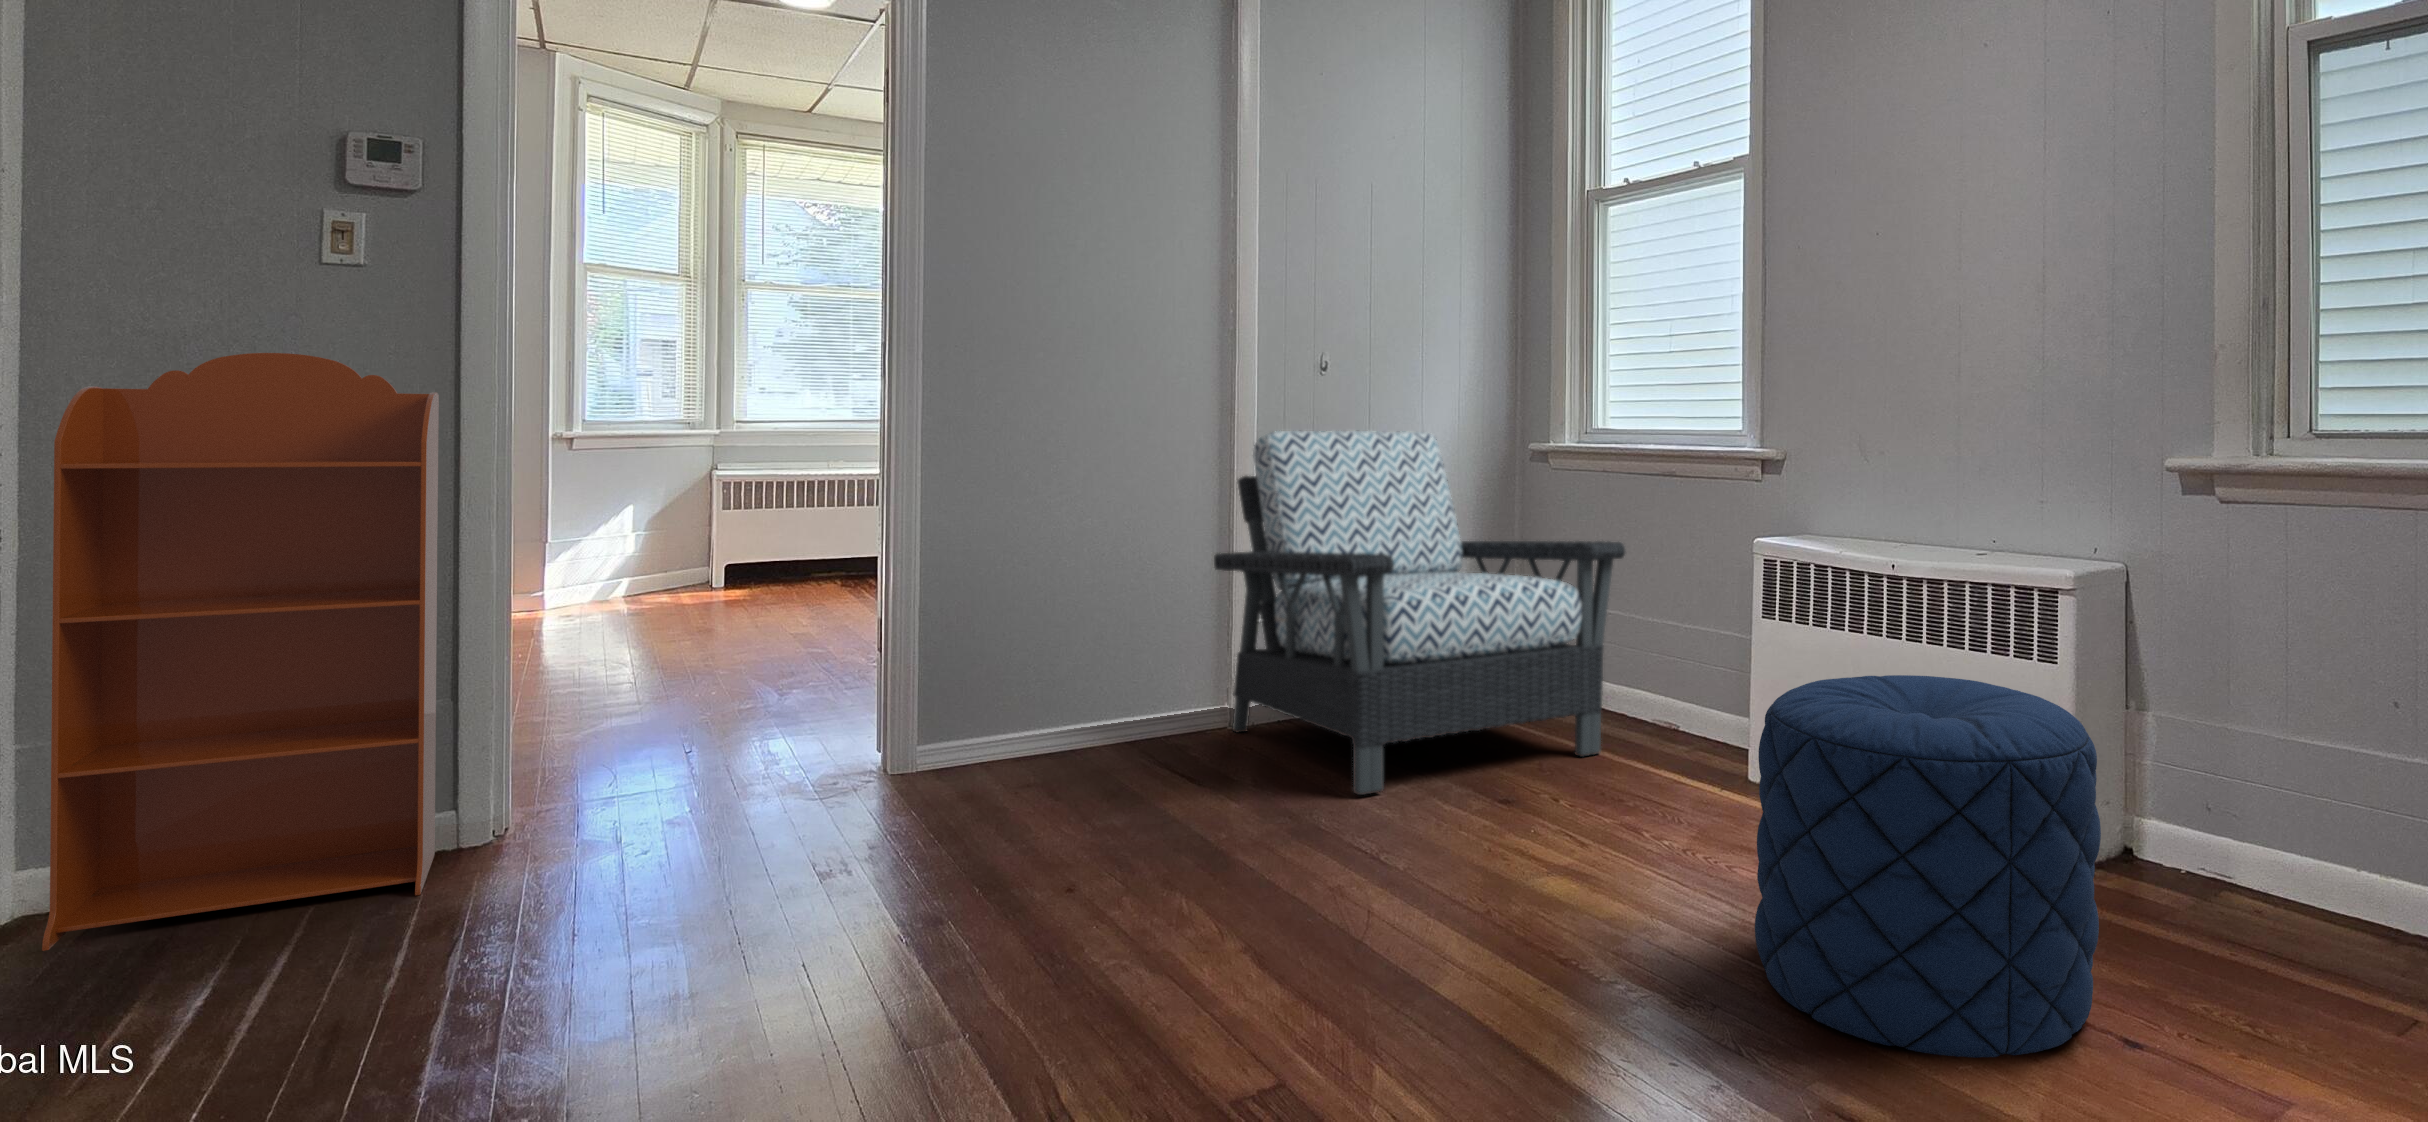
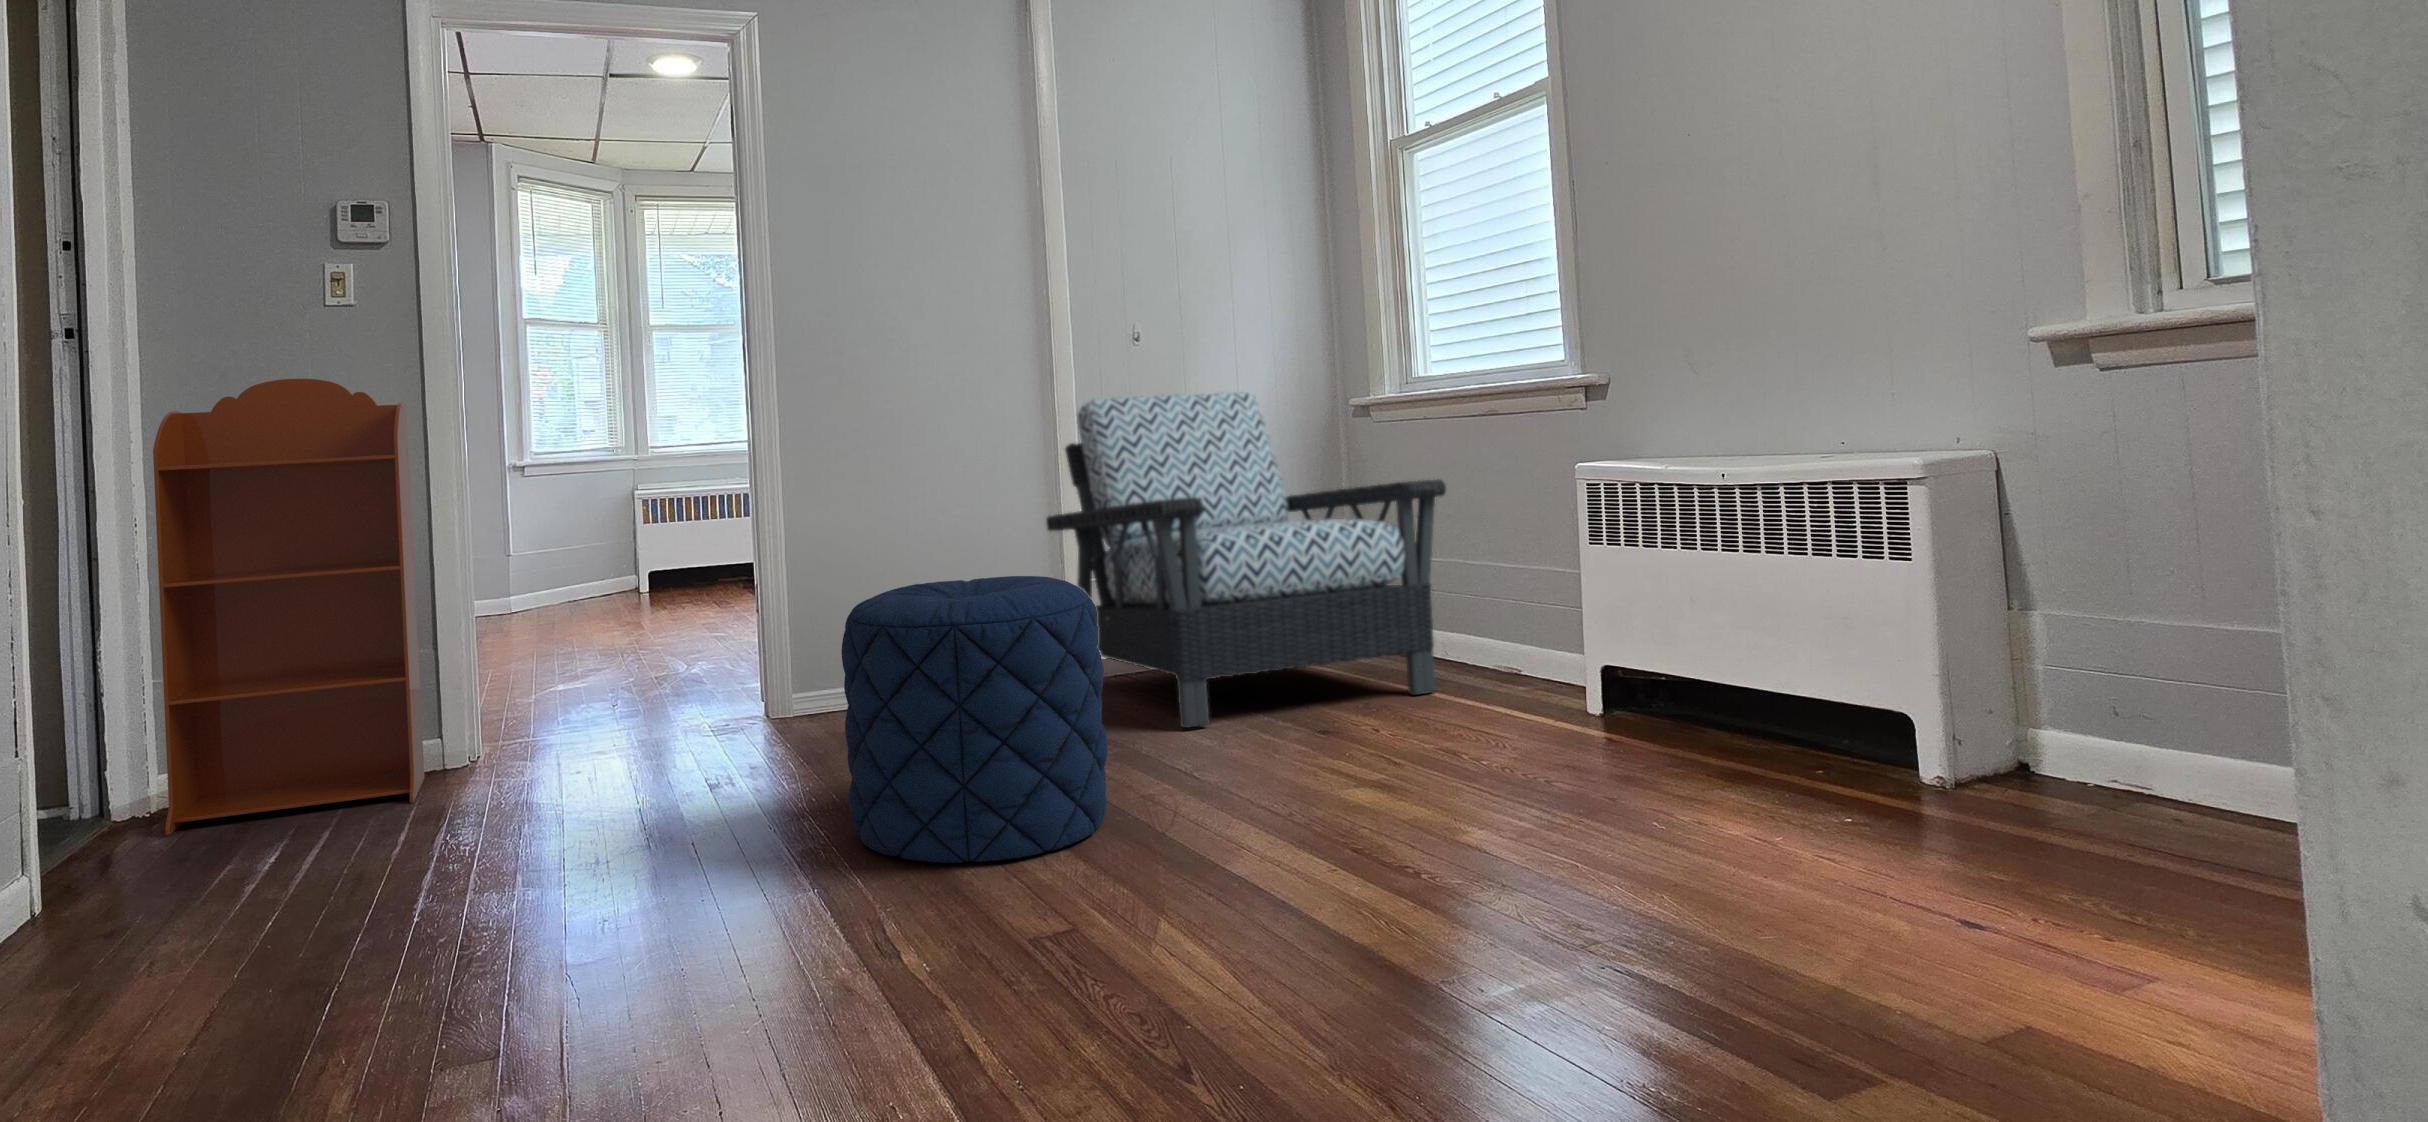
pouf: present [1755,675,2101,1058] -> present [842,576,1107,863]

